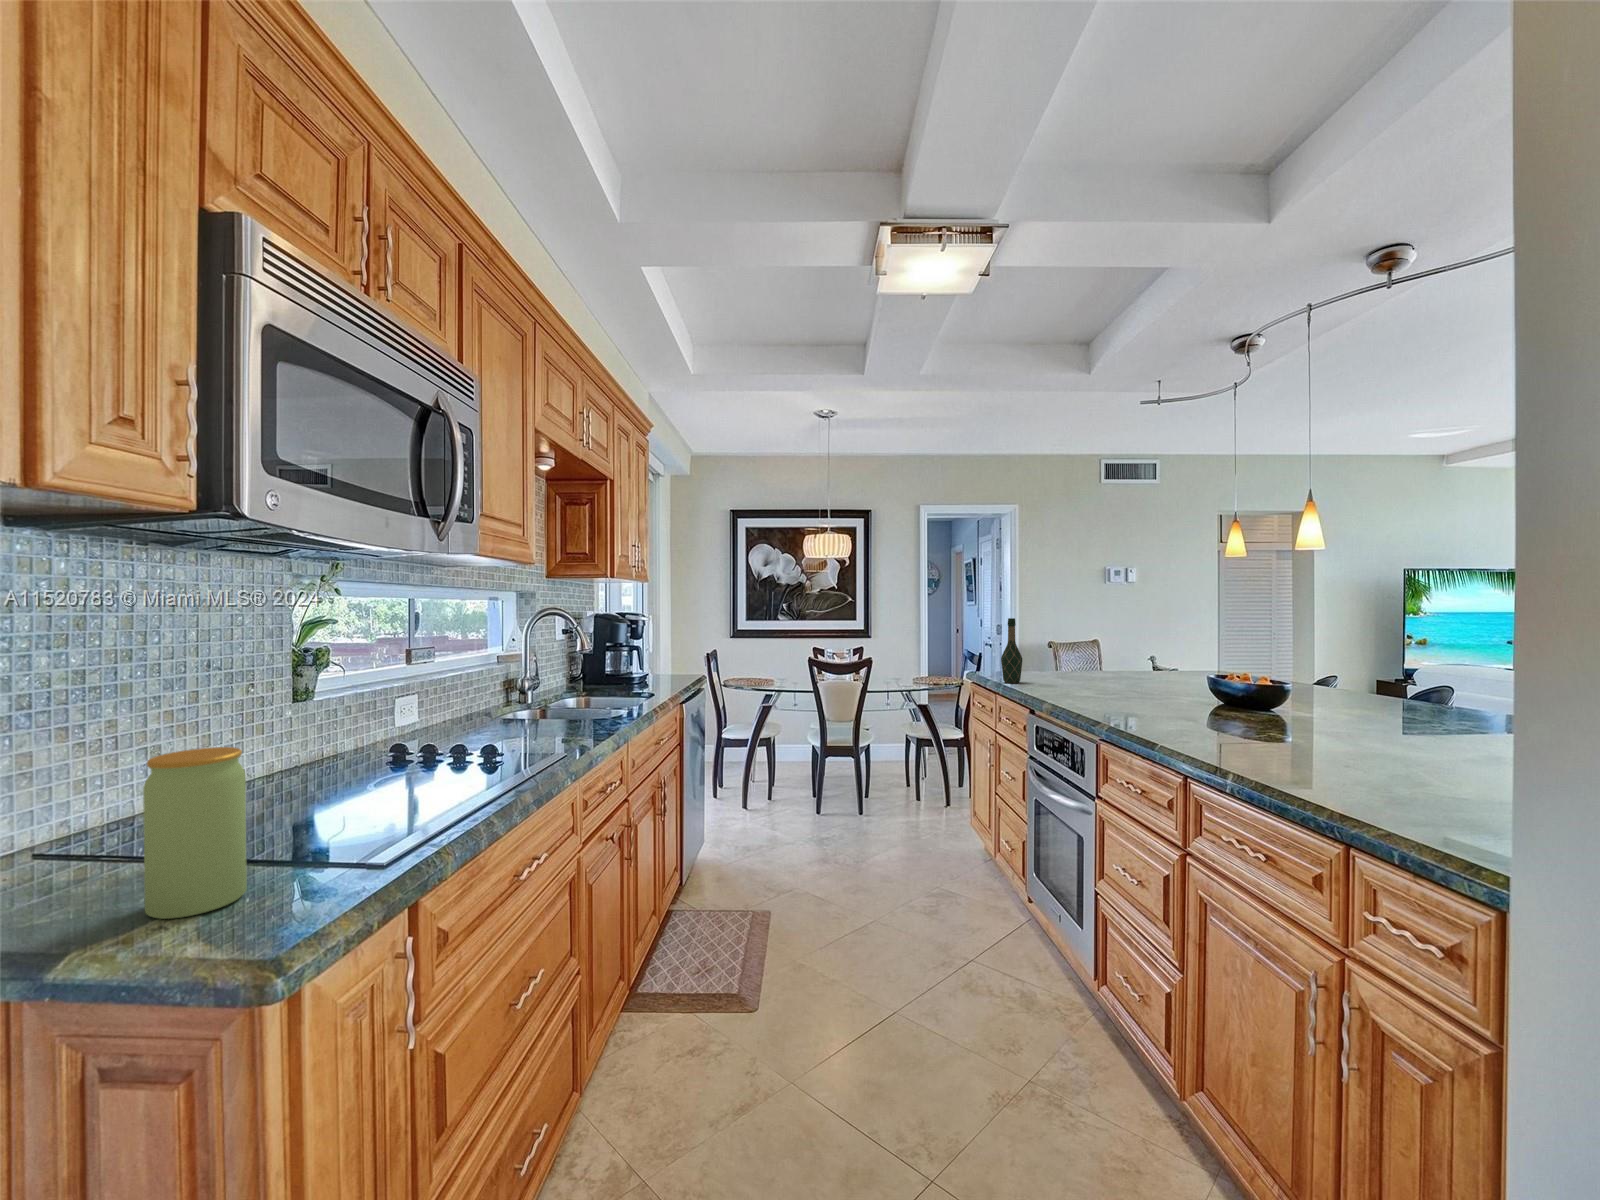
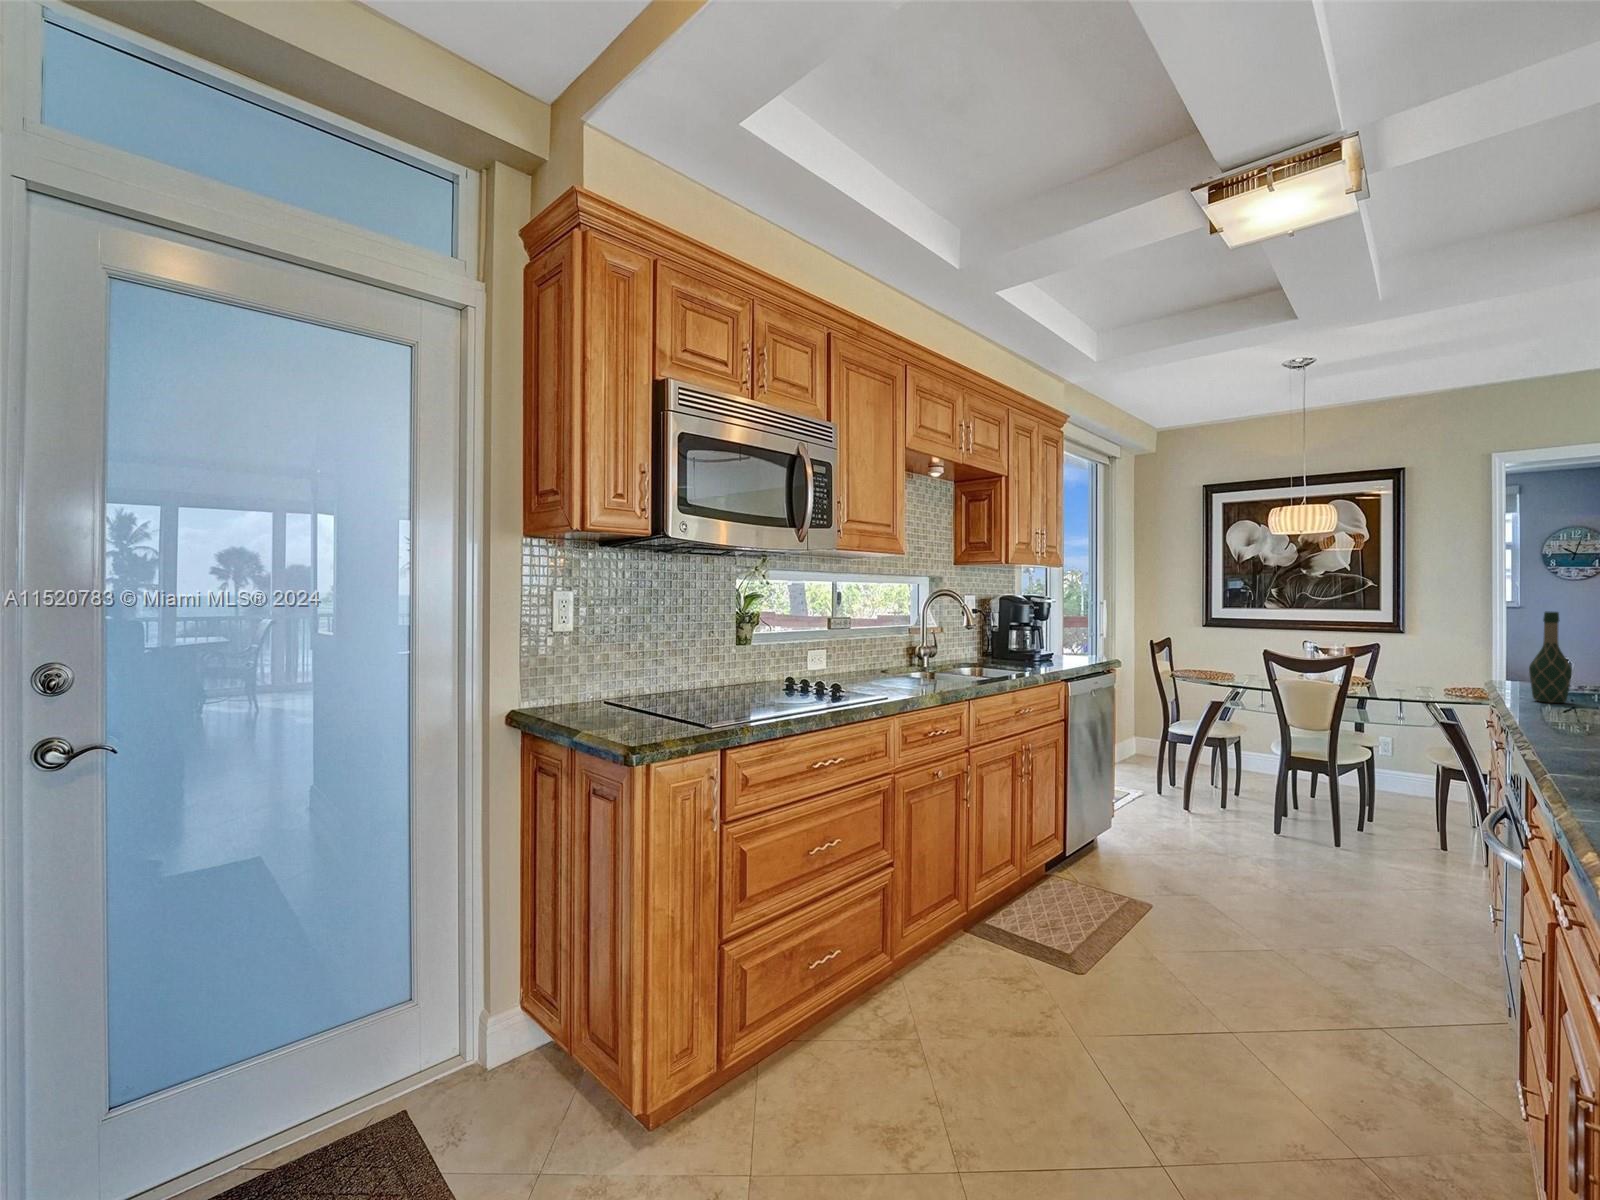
jar: present [143,747,247,919] -> none [614,656,654,734]

